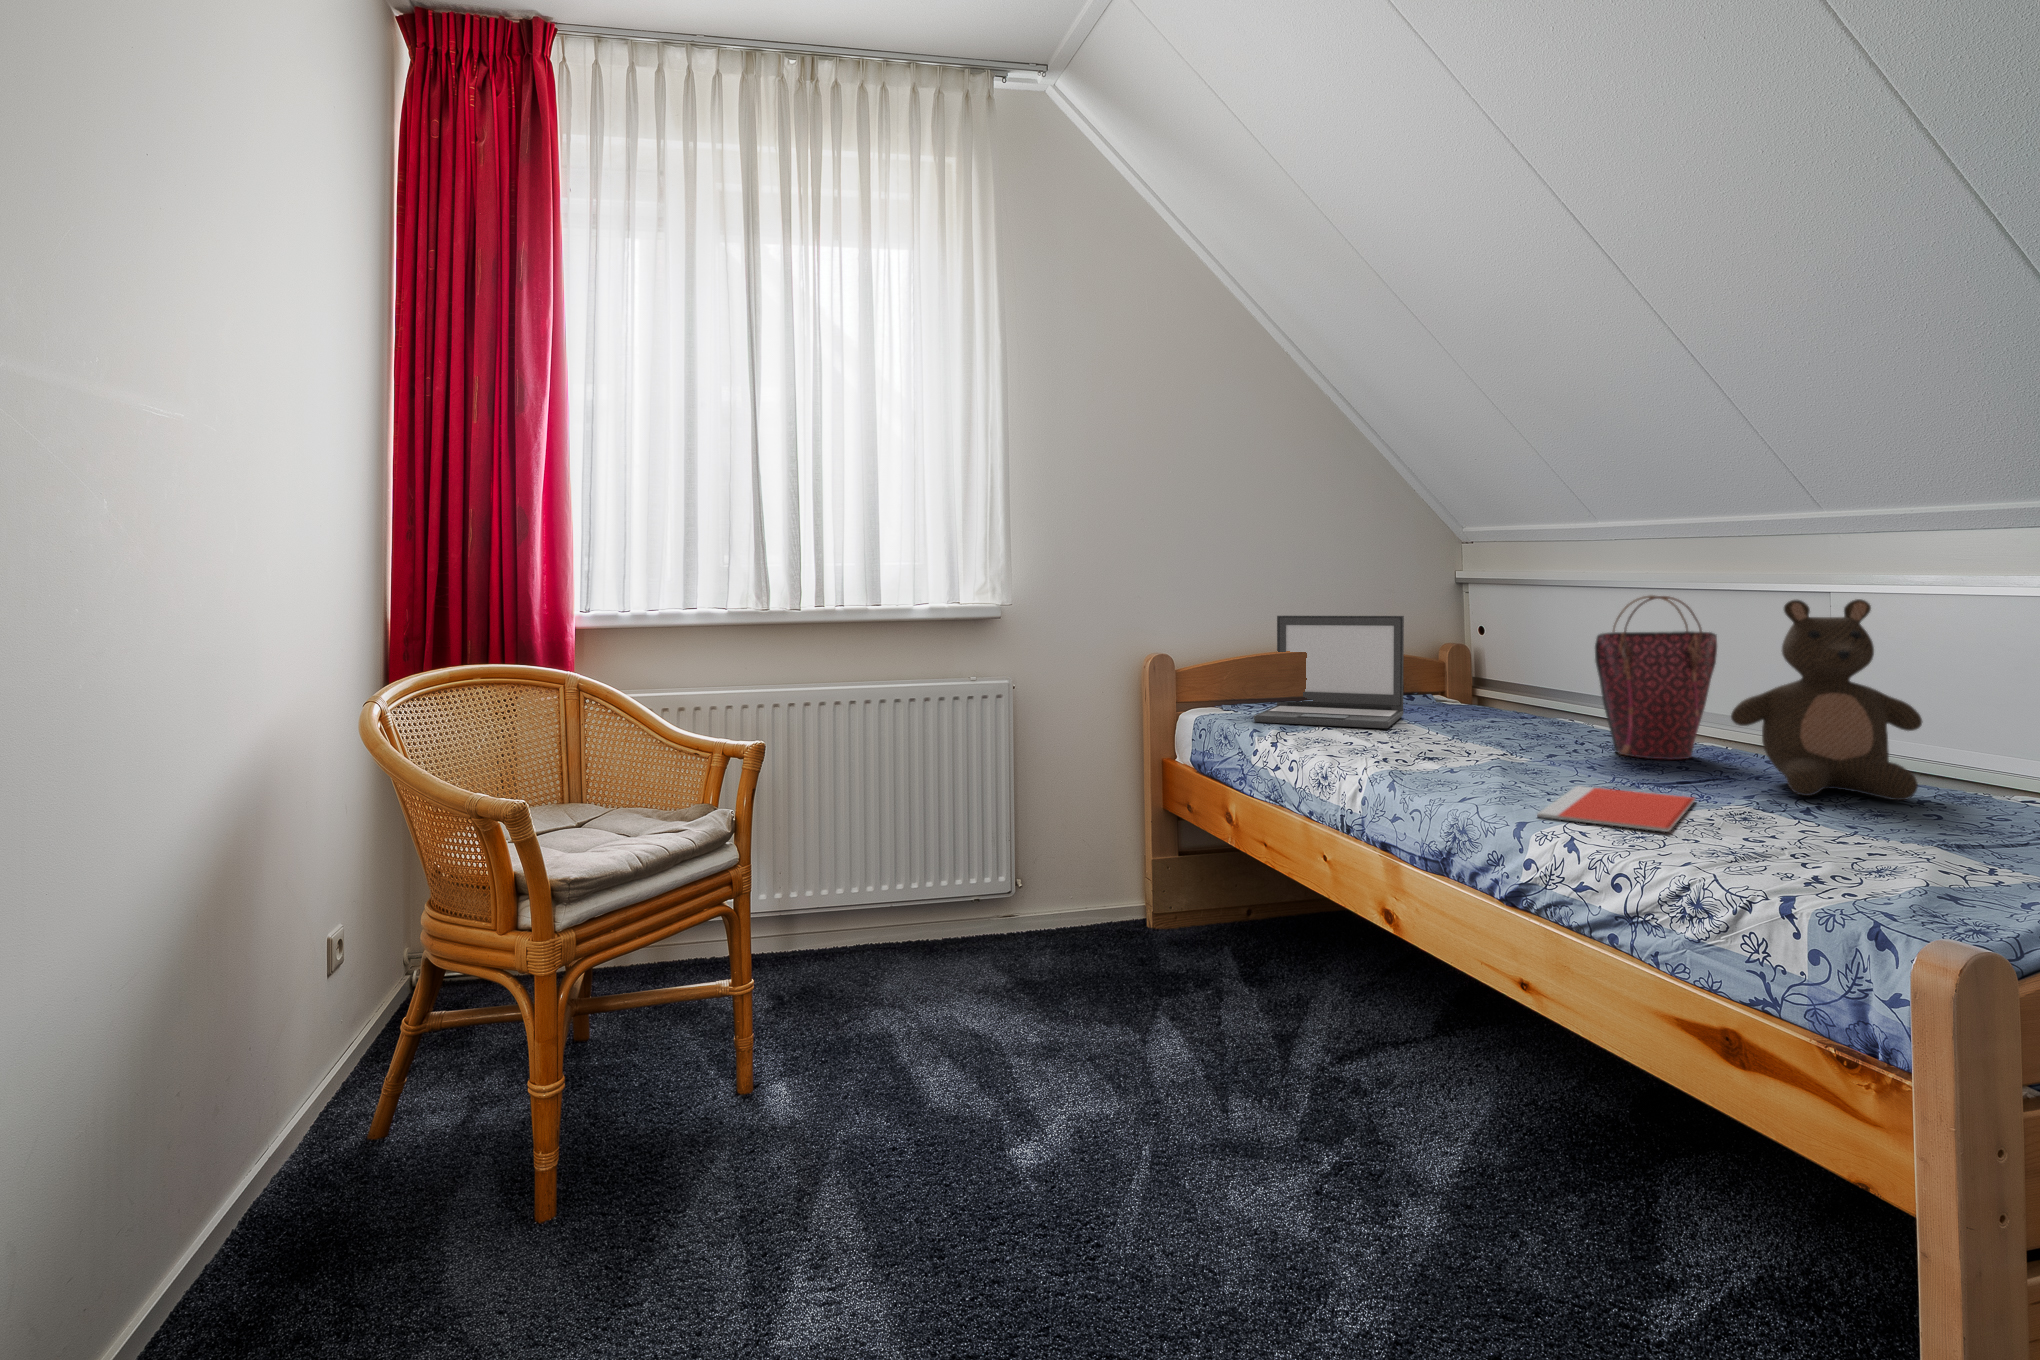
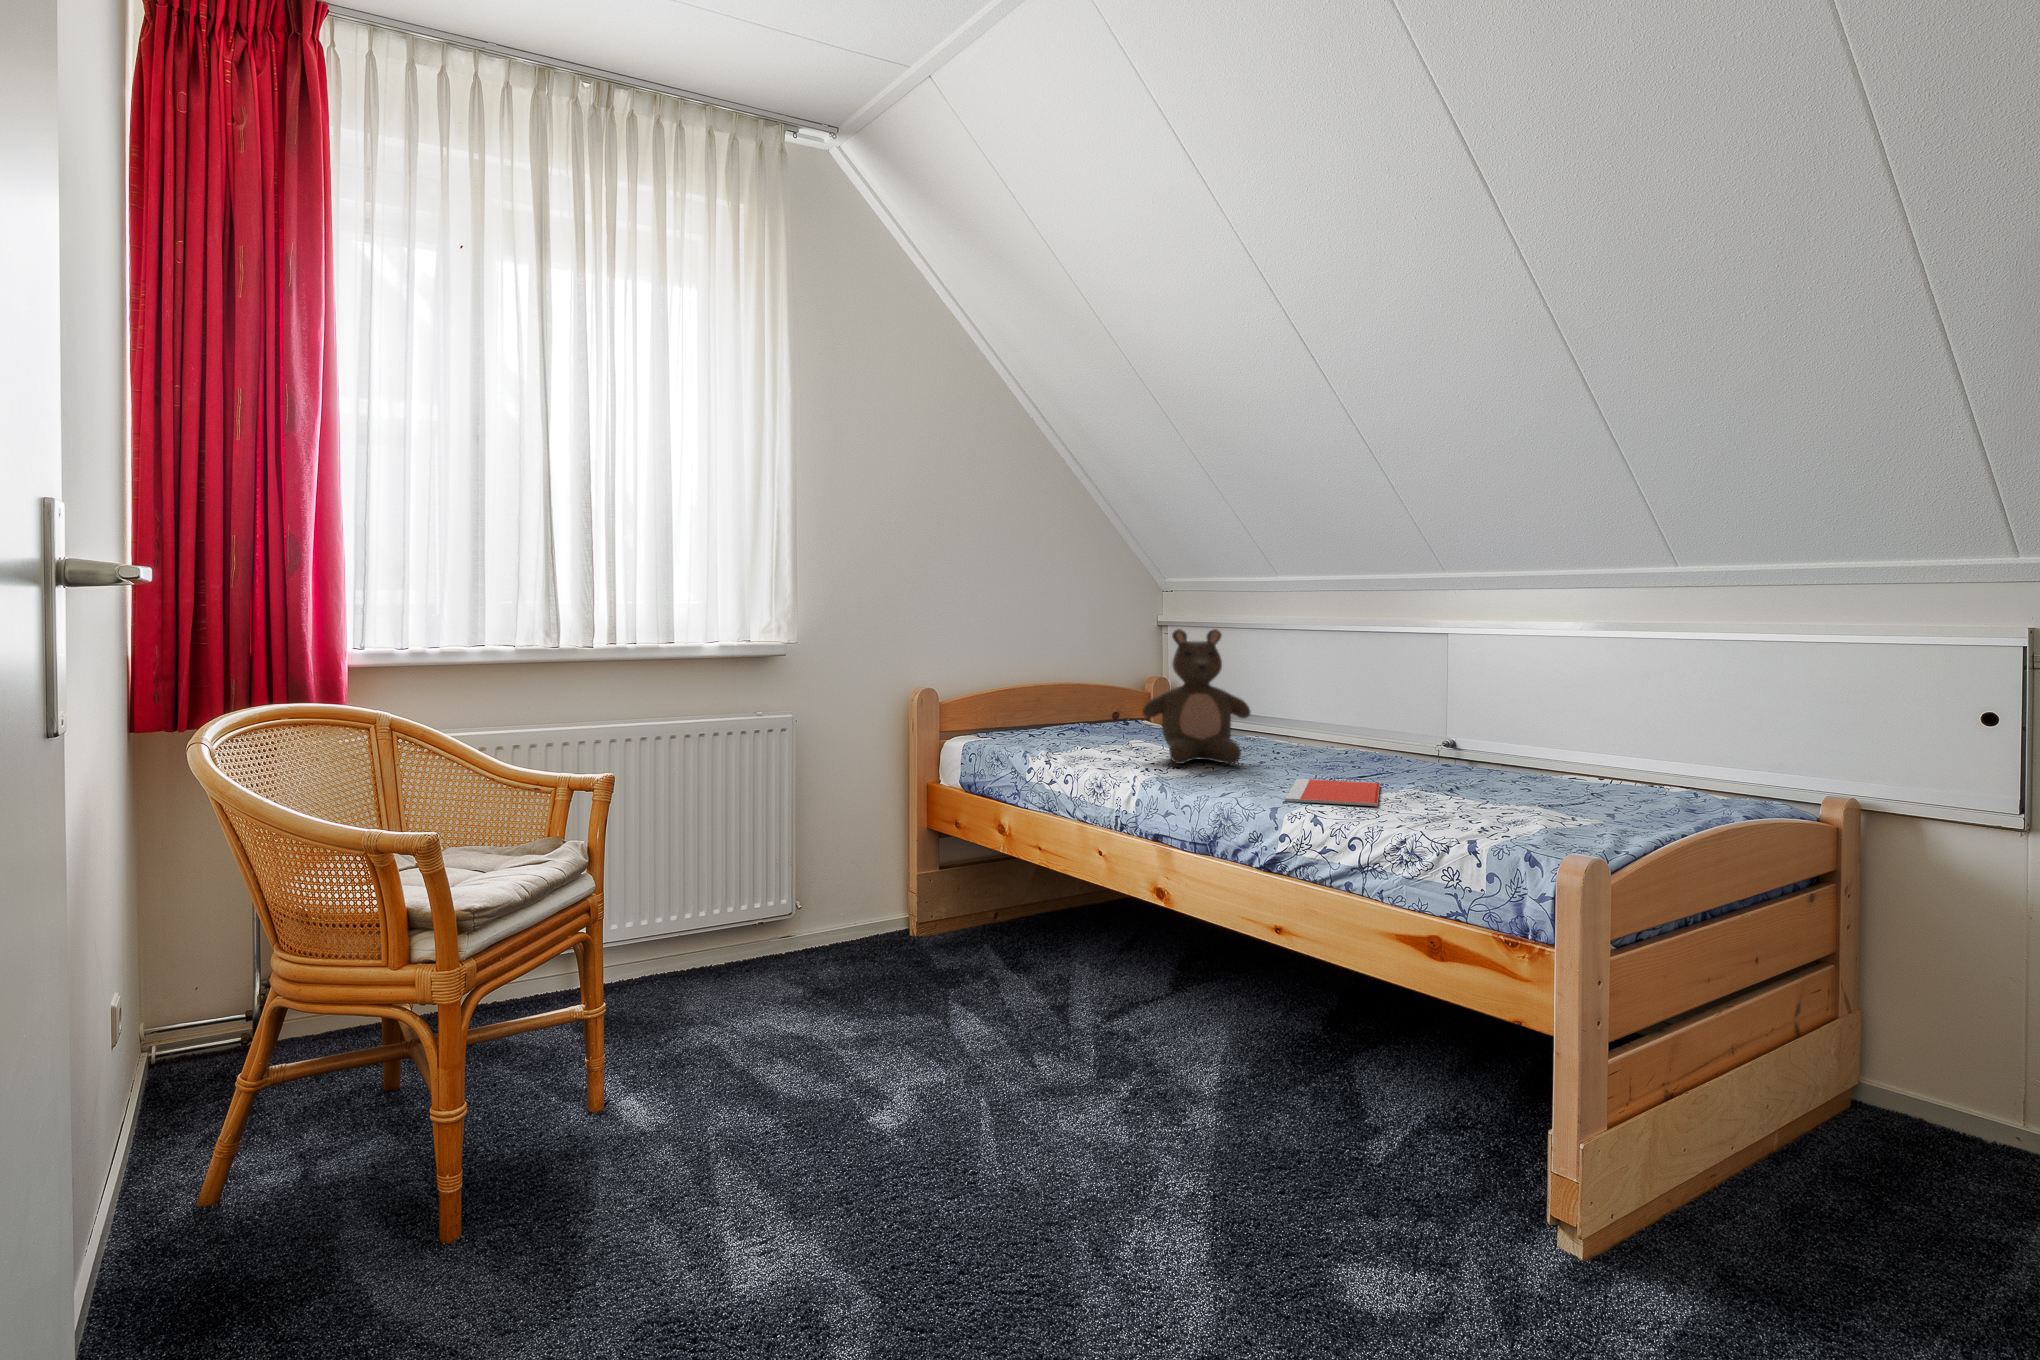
handbag: present [1595,595,1717,760] -> none [1289,629,1372,759]
stuffed bear: present [1731,599,1922,801] -> present [1143,629,1251,764]
laptop: present [1254,616,1404,728] -> none [1008,645,1126,743]

